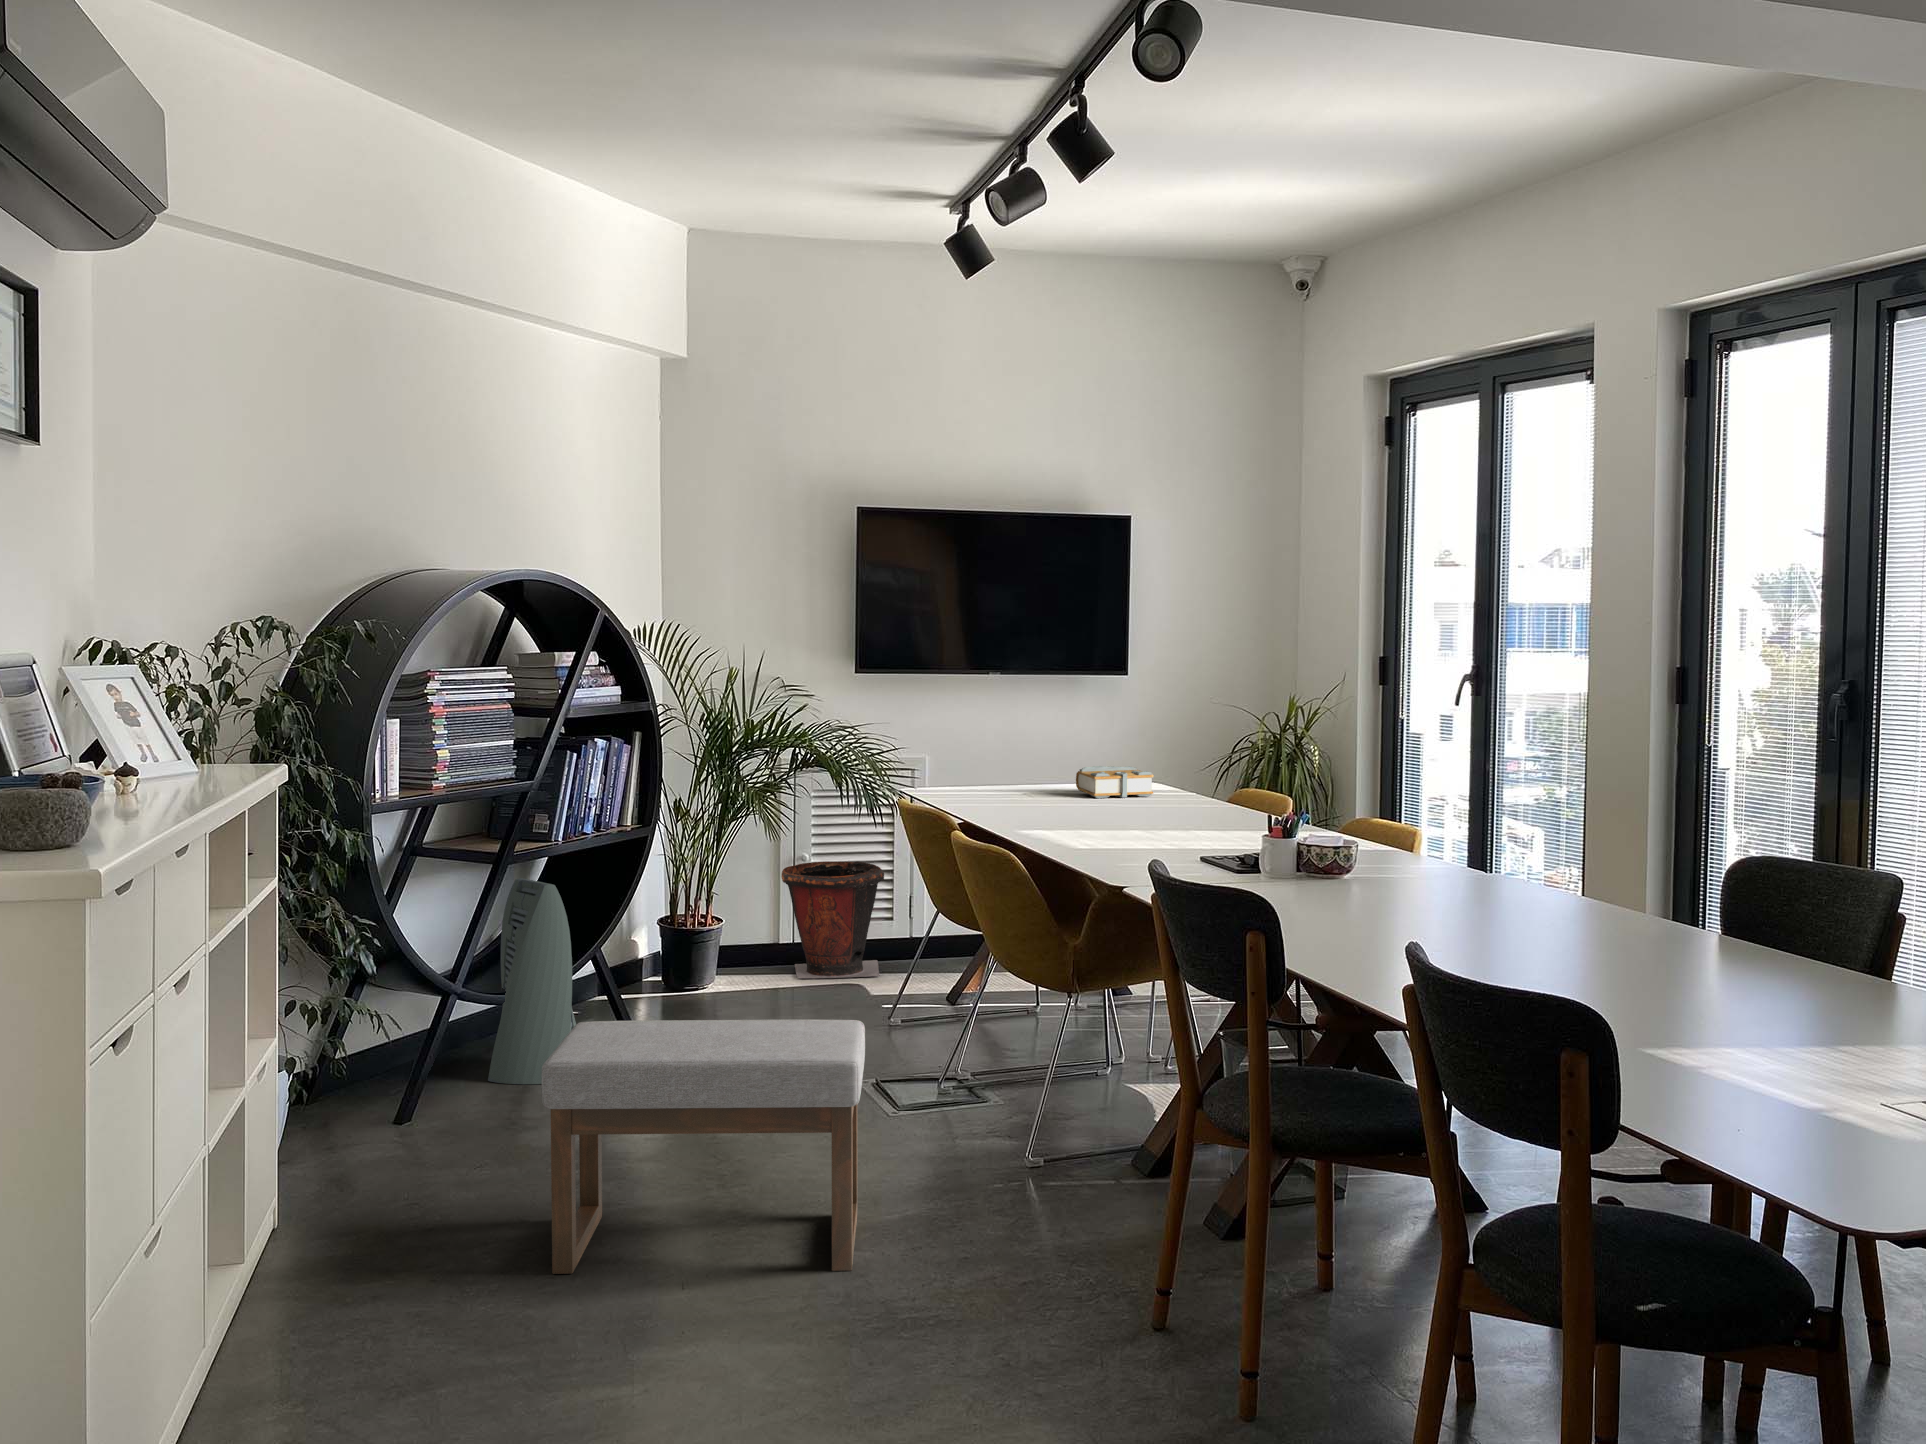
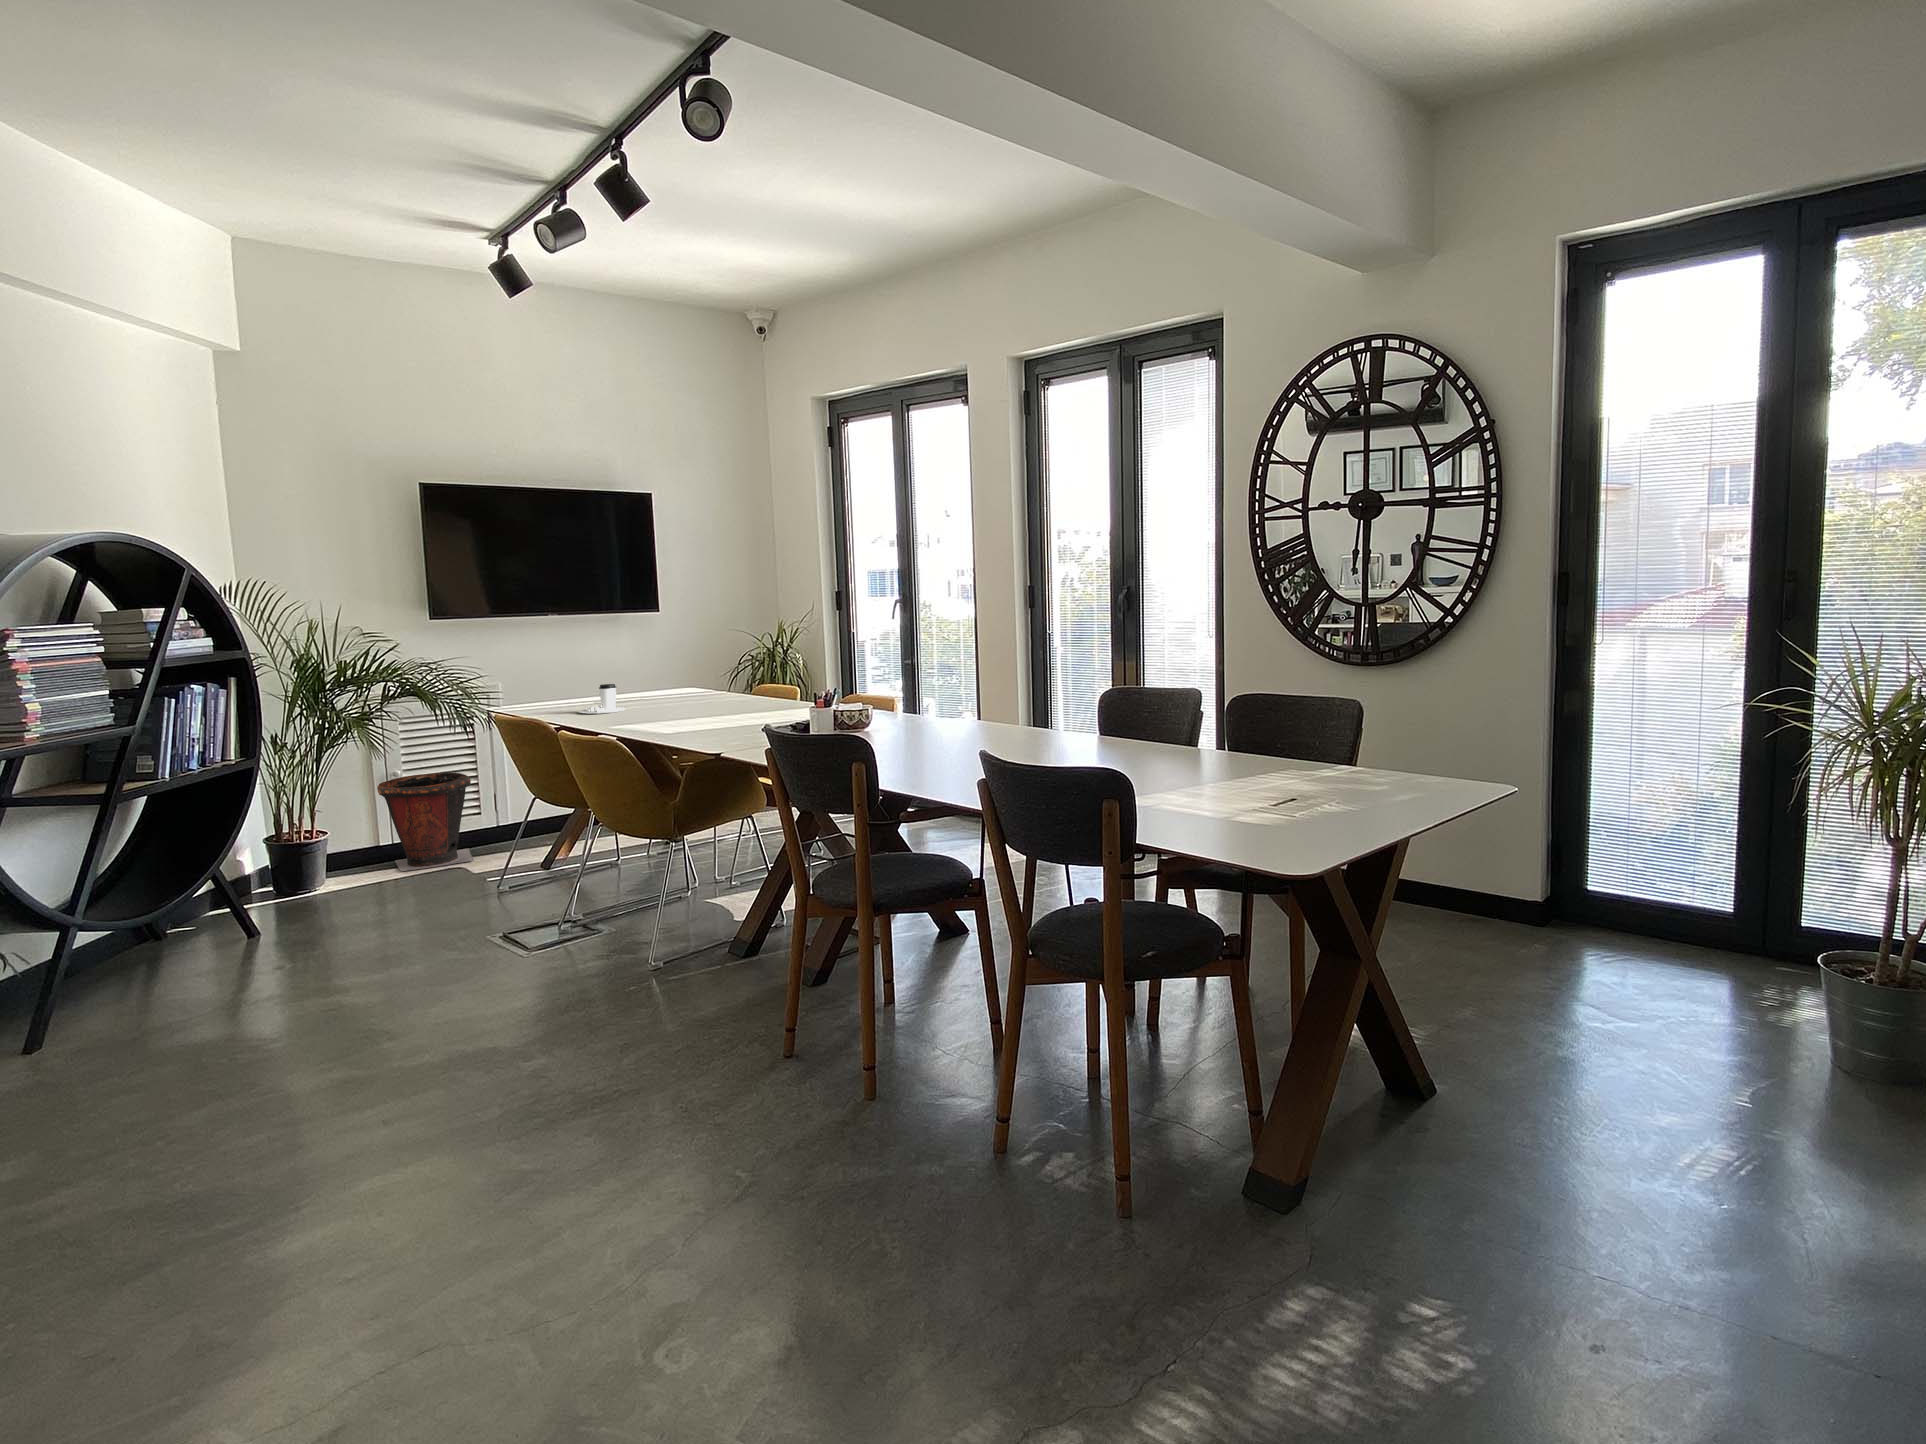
book: present [1076,766,1154,798] -> none [632,680,694,705]
coffee cup: none [1004,767,1062,805] -> present [579,684,626,714]
air purifier: present [488,878,576,1084] -> none [111,816,213,1001]
ottoman: present [542,1019,865,1274] -> none [205,895,524,1159]

